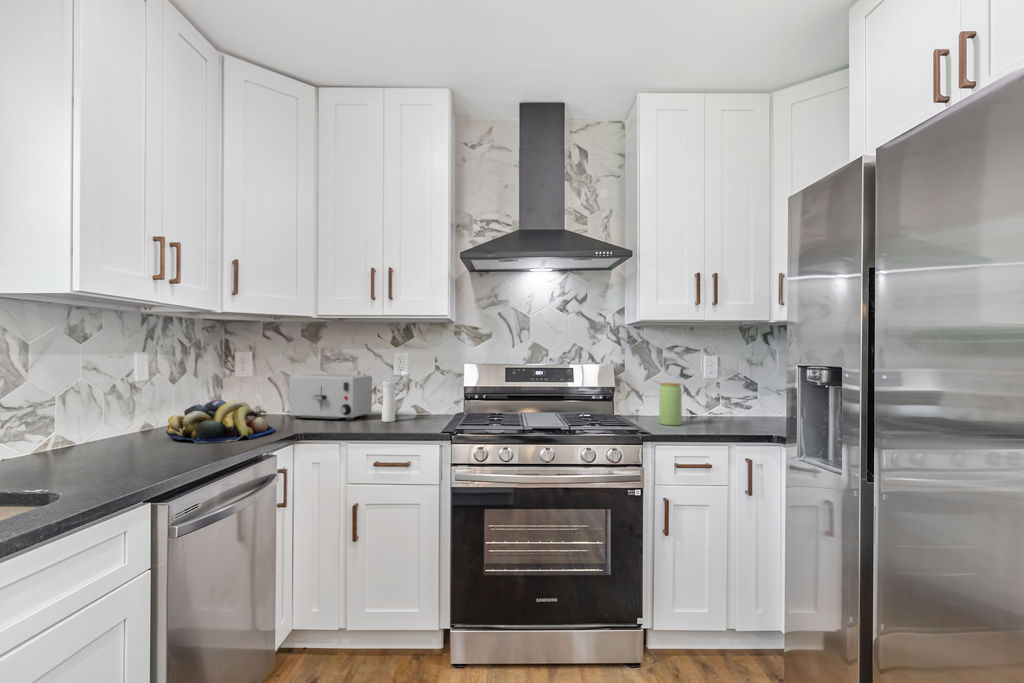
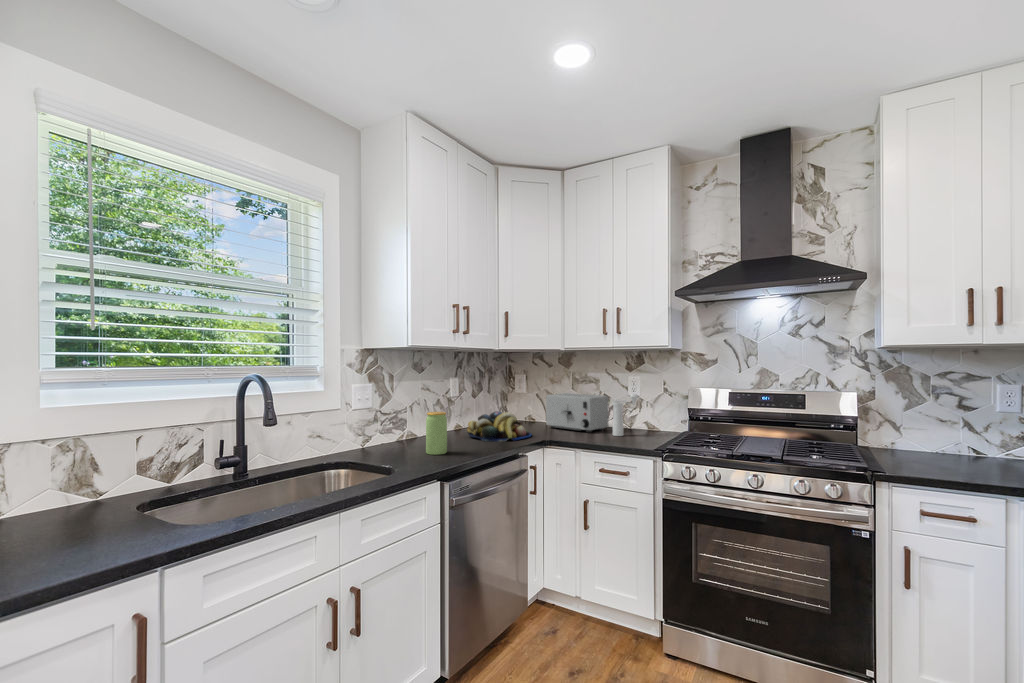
jar: present [659,383,682,425] -> present [426,412,447,455]

